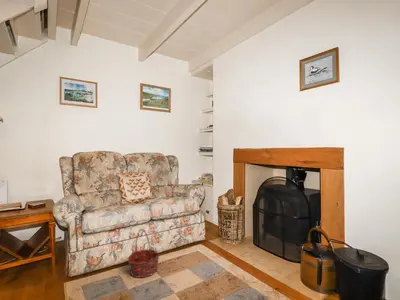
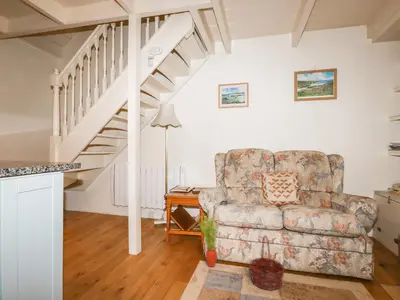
potted plant: none [63,223,92,283] -> present [200,217,218,267]

